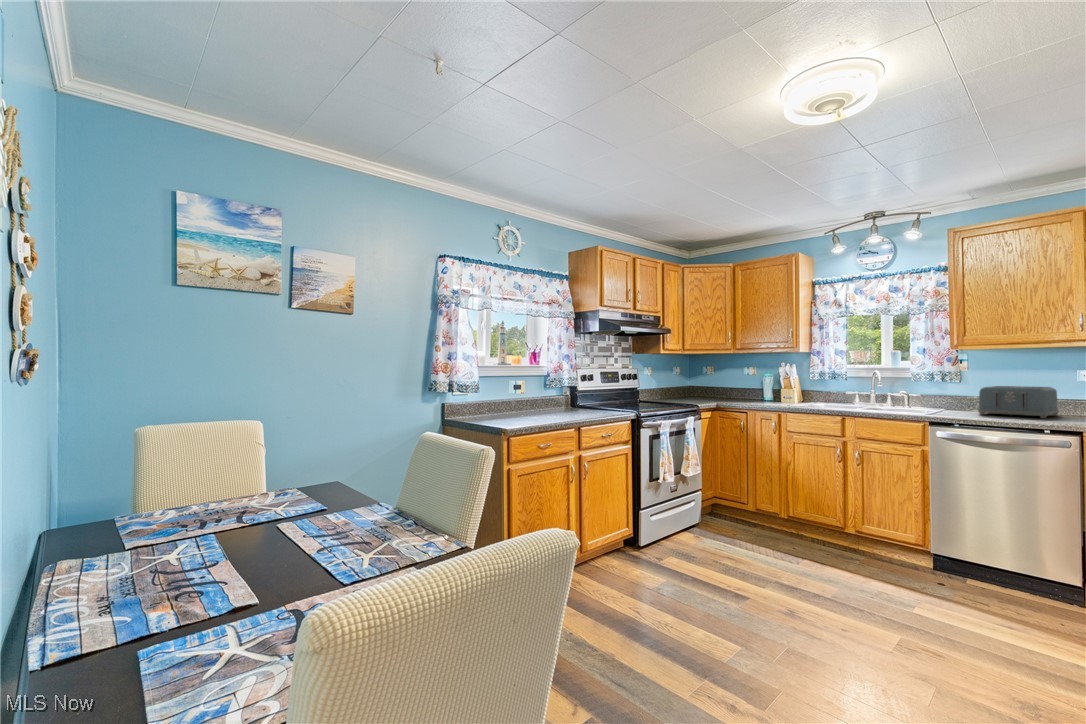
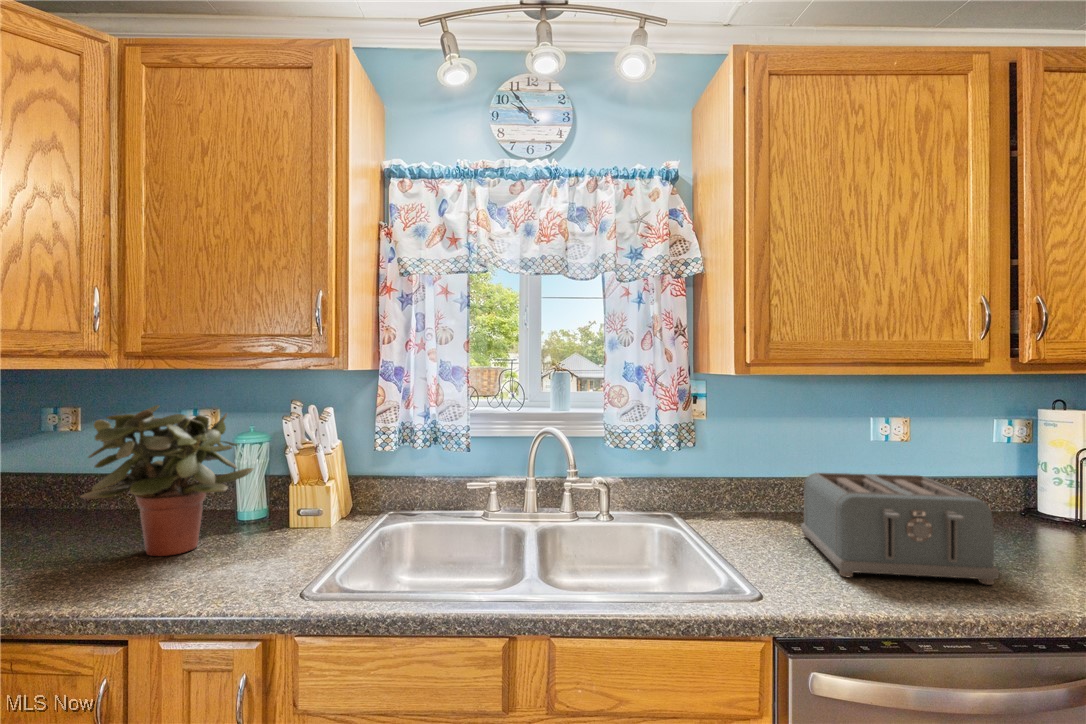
potted plant: none [727,362,771,402] -> present [80,405,254,556]

